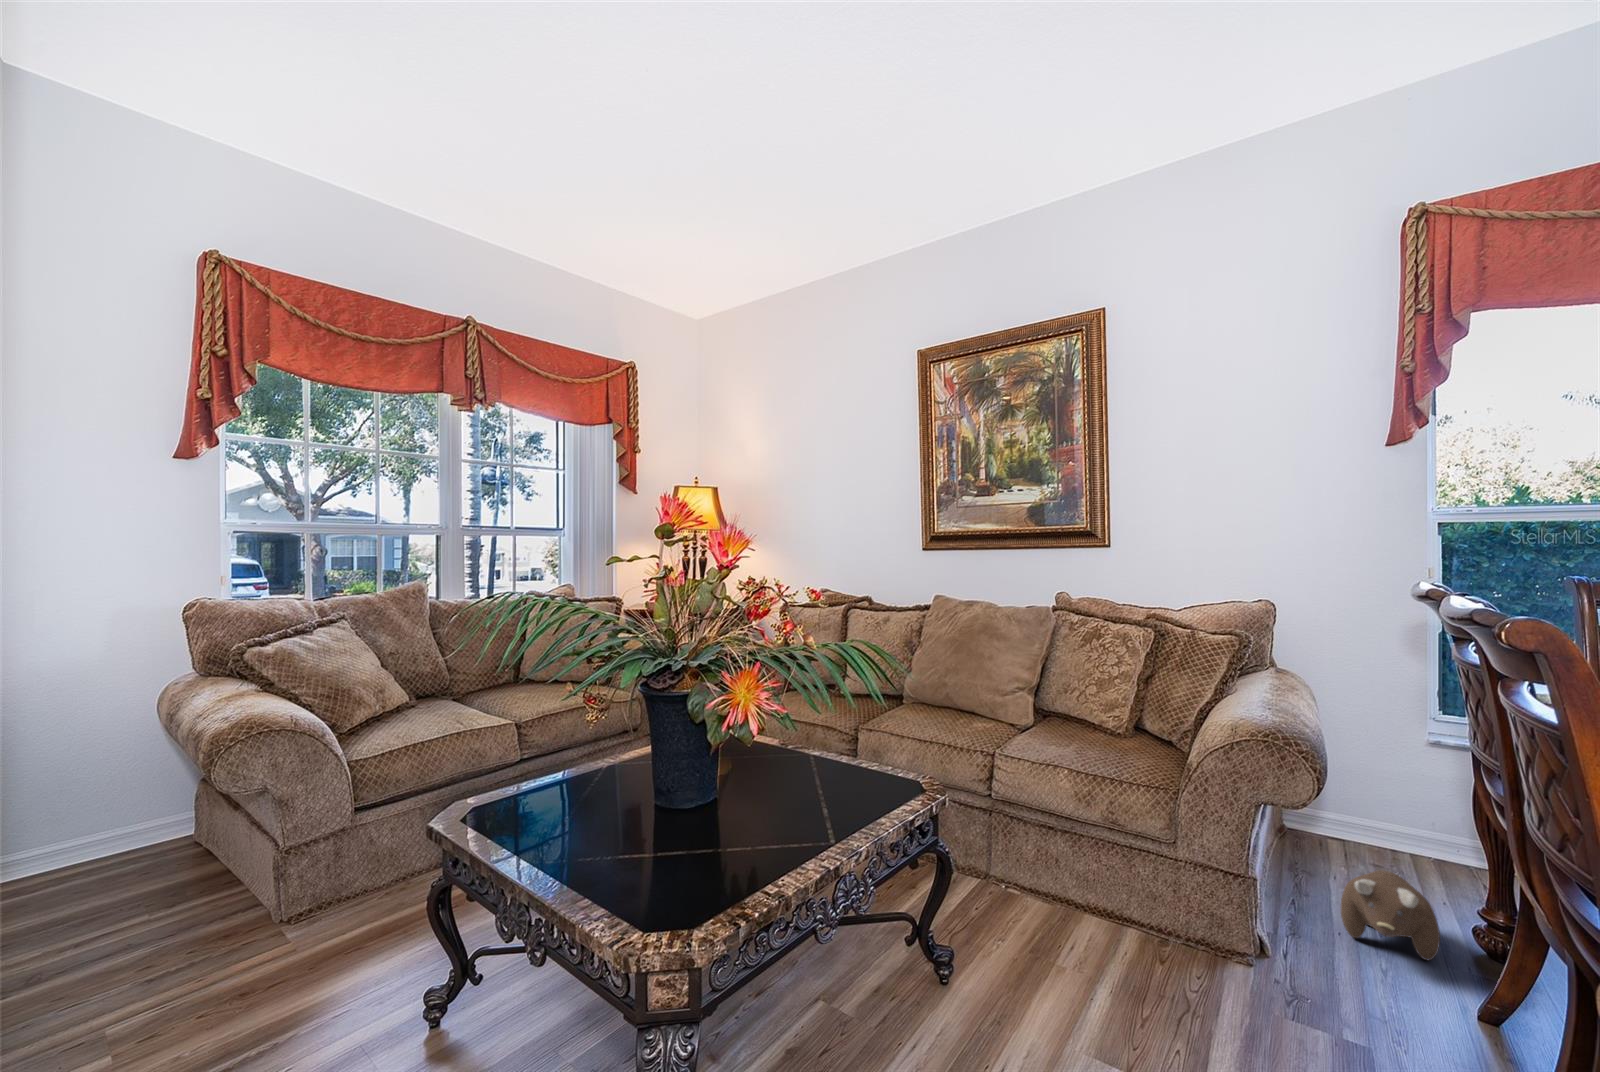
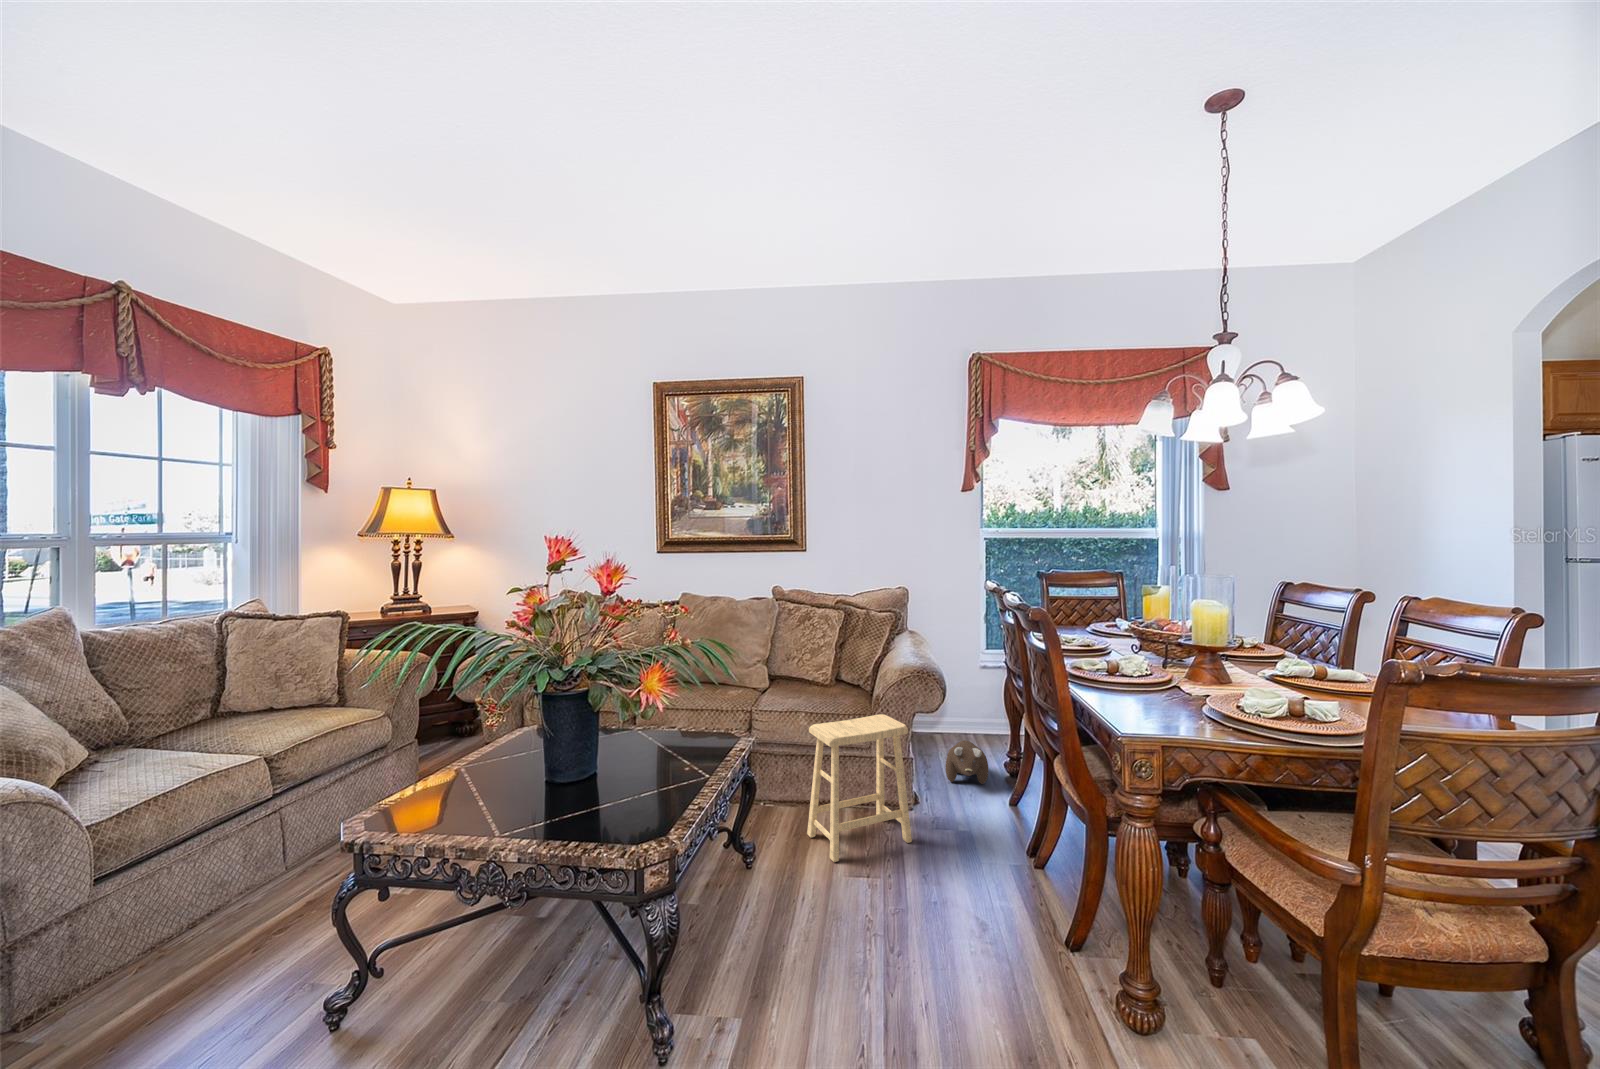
footstool: none [1048,786,1230,1020] -> present [807,714,912,862]

